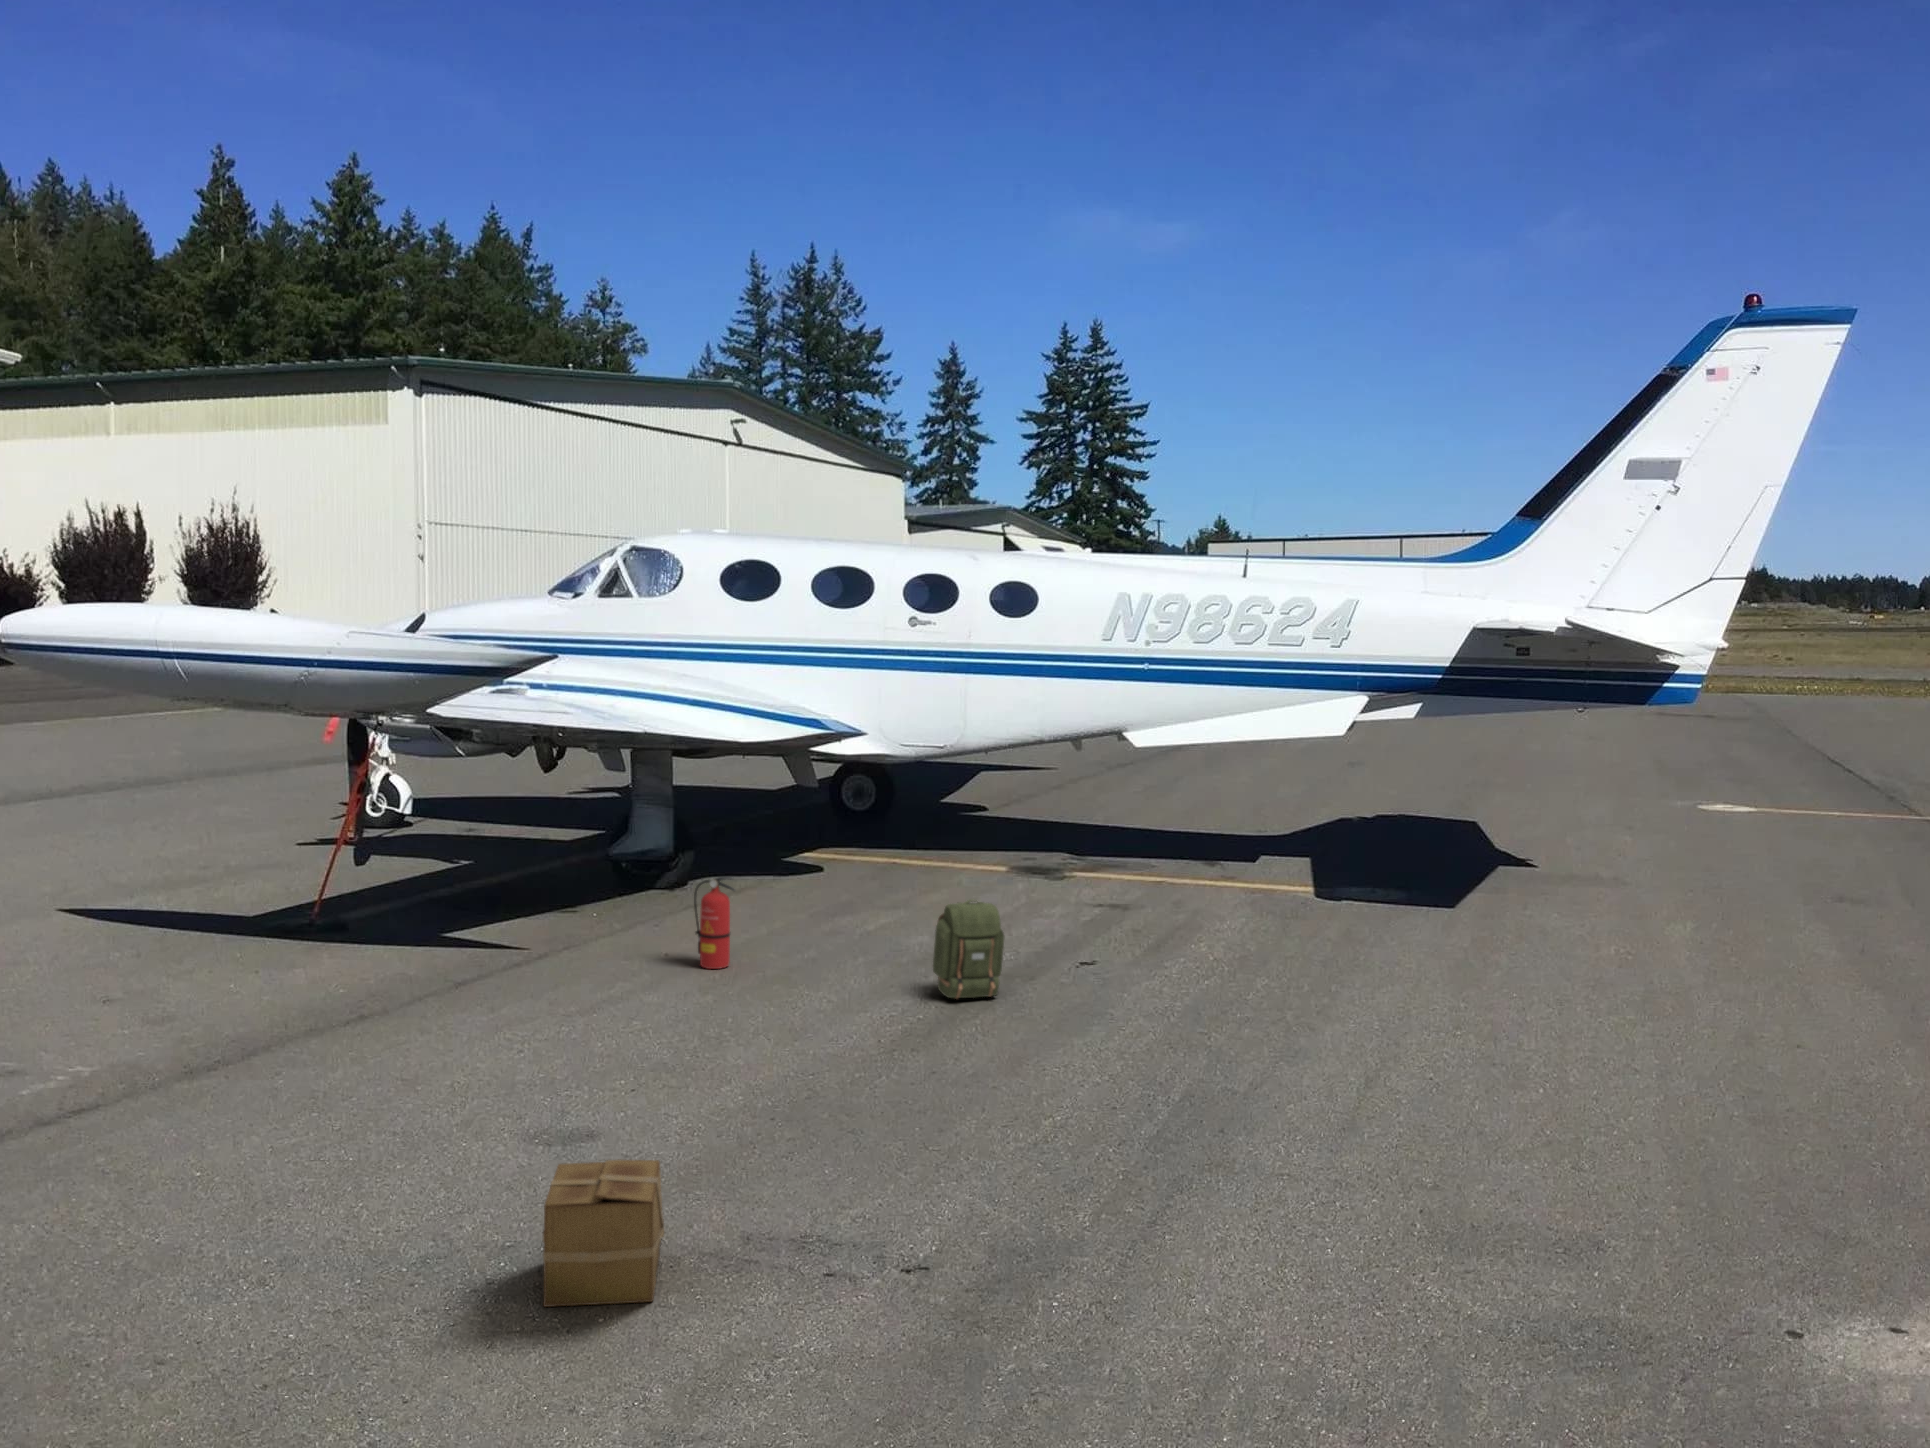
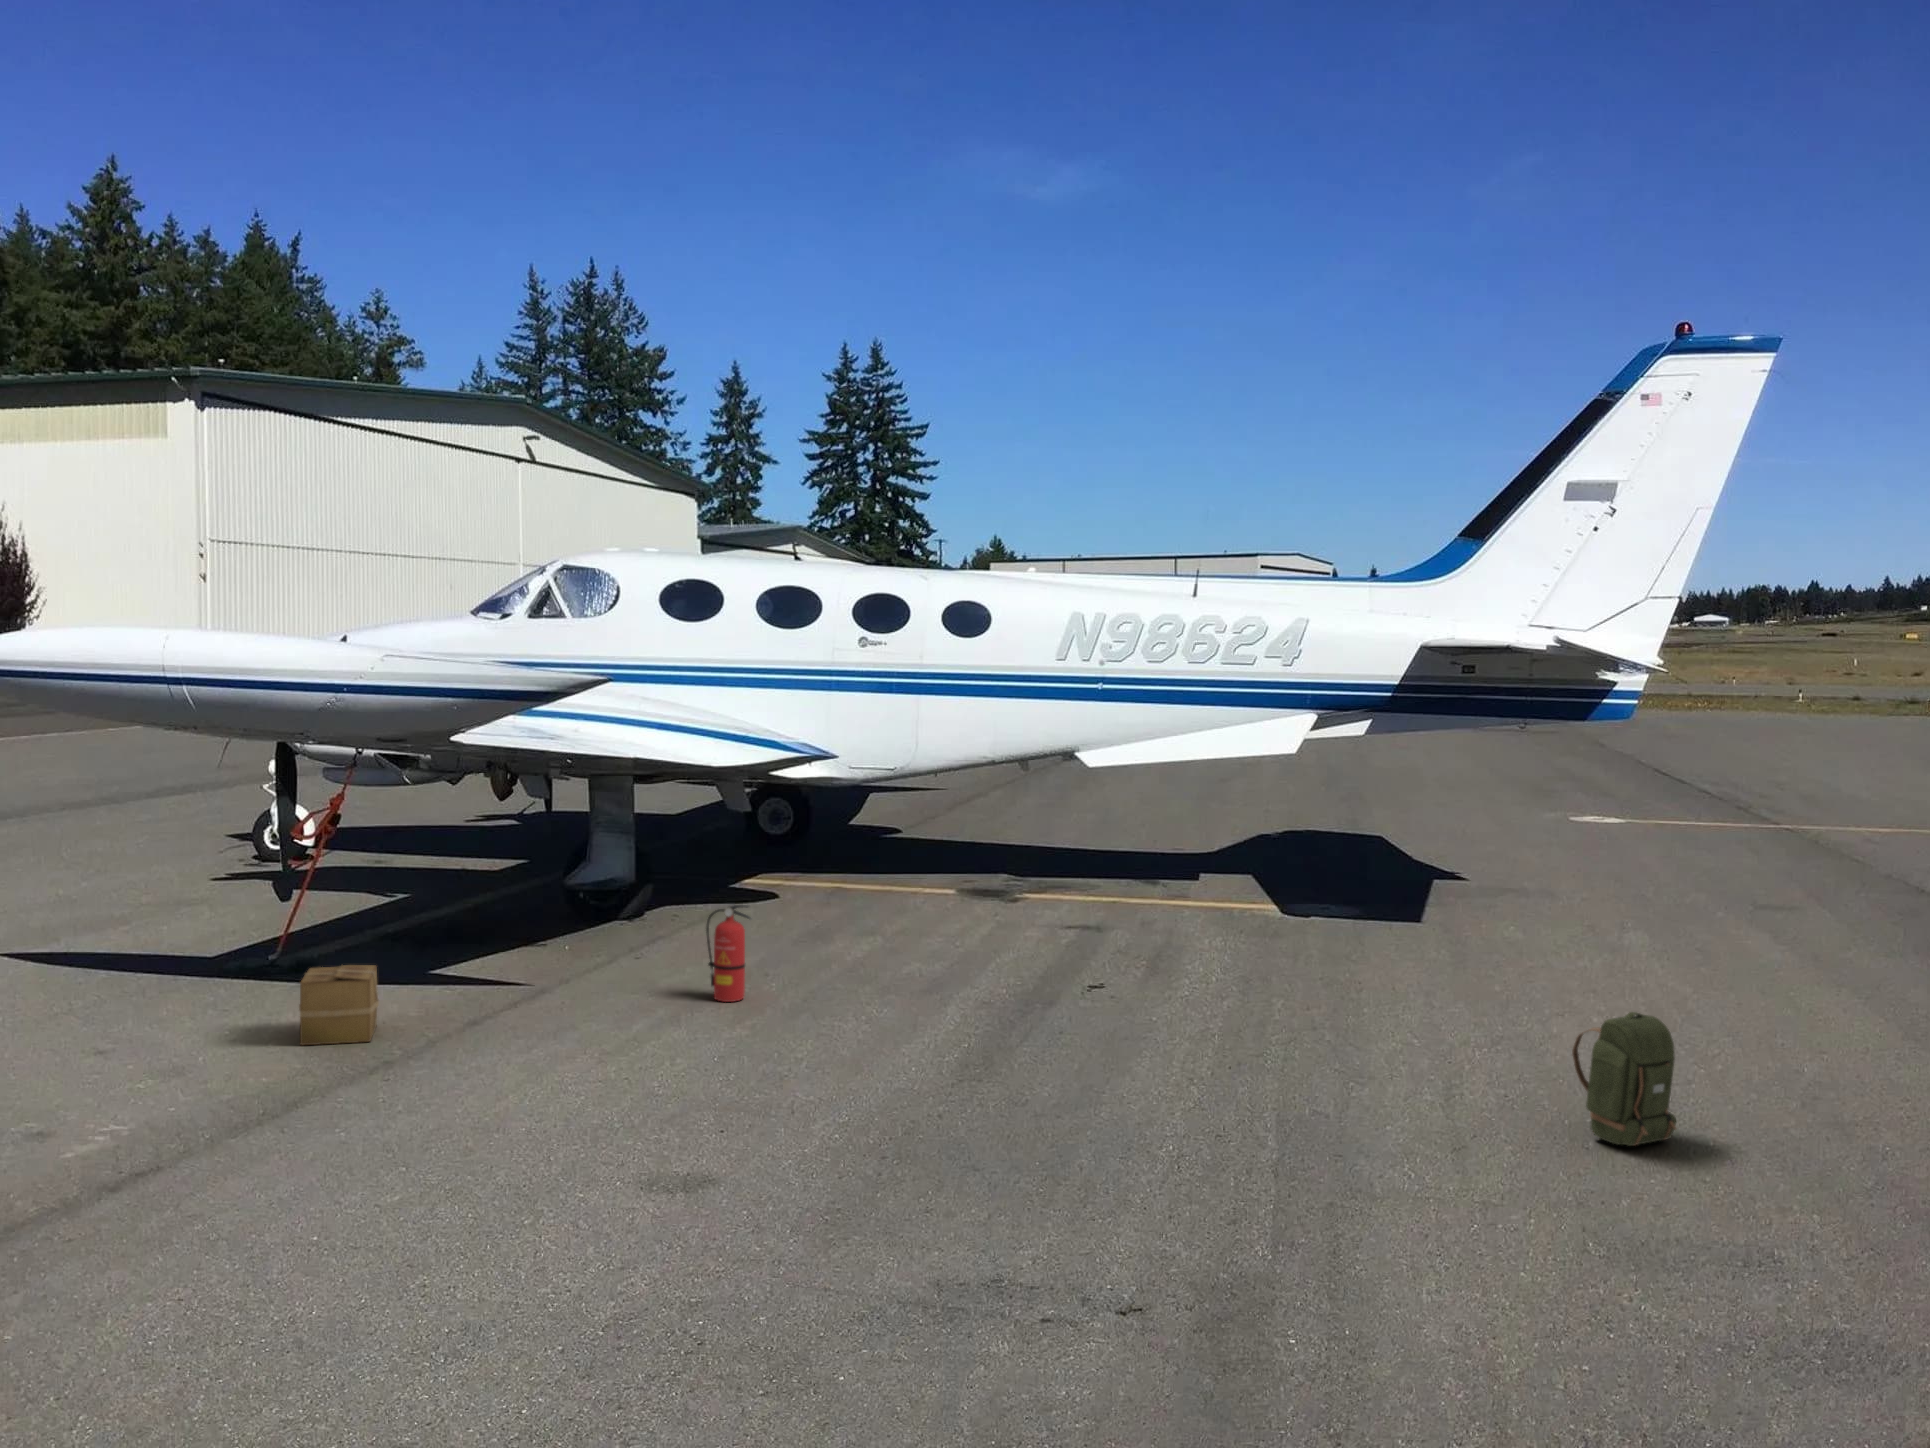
backpack: present [933,900,1004,998] -> present [1572,1012,1676,1146]
cardboard box: present [543,1159,664,1307] -> present [299,965,379,1045]

